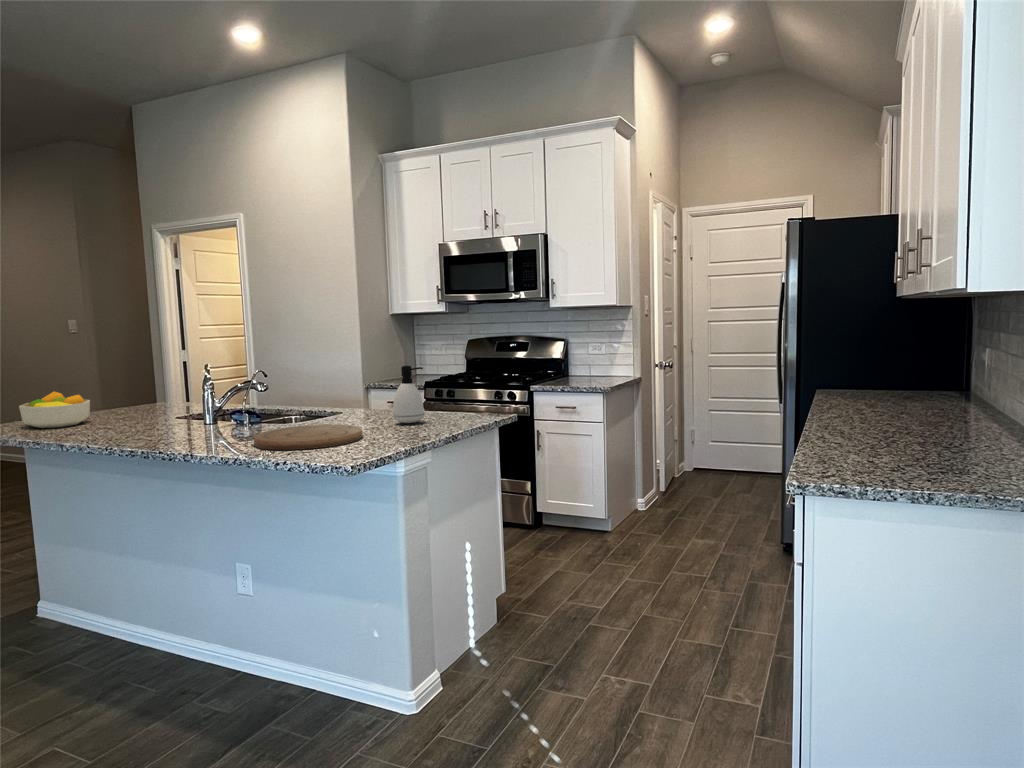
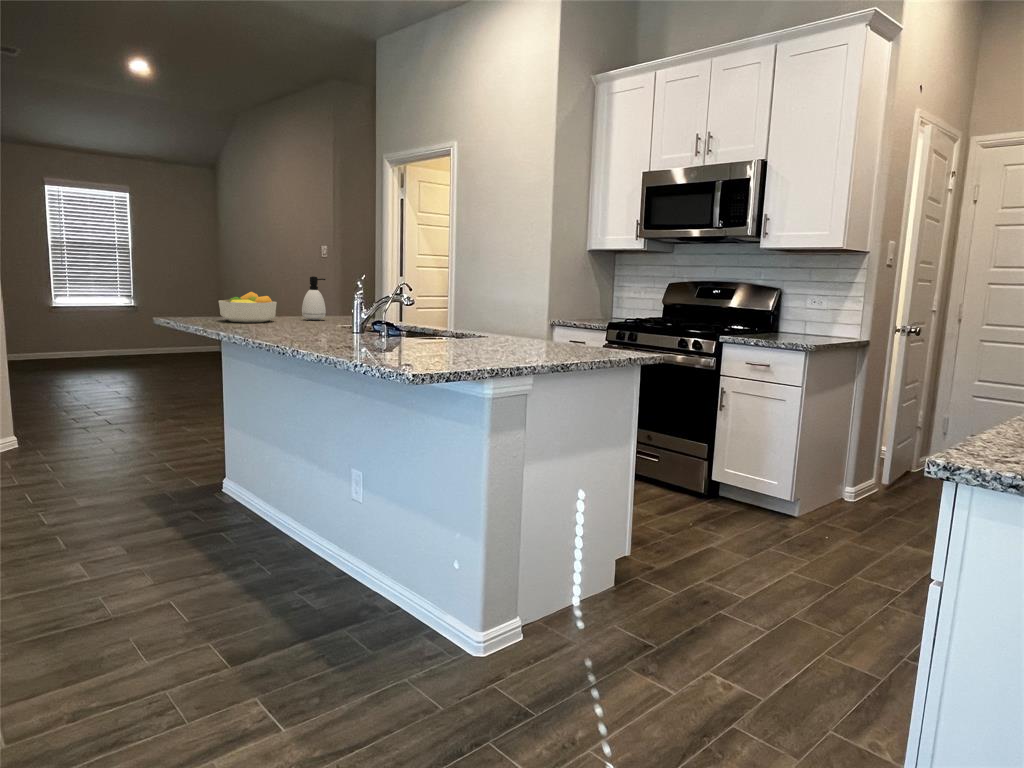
soap dispenser: present [393,365,424,423] -> present [302,276,326,320]
cutting board: present [254,424,363,450] -> none [360,337,471,357]

